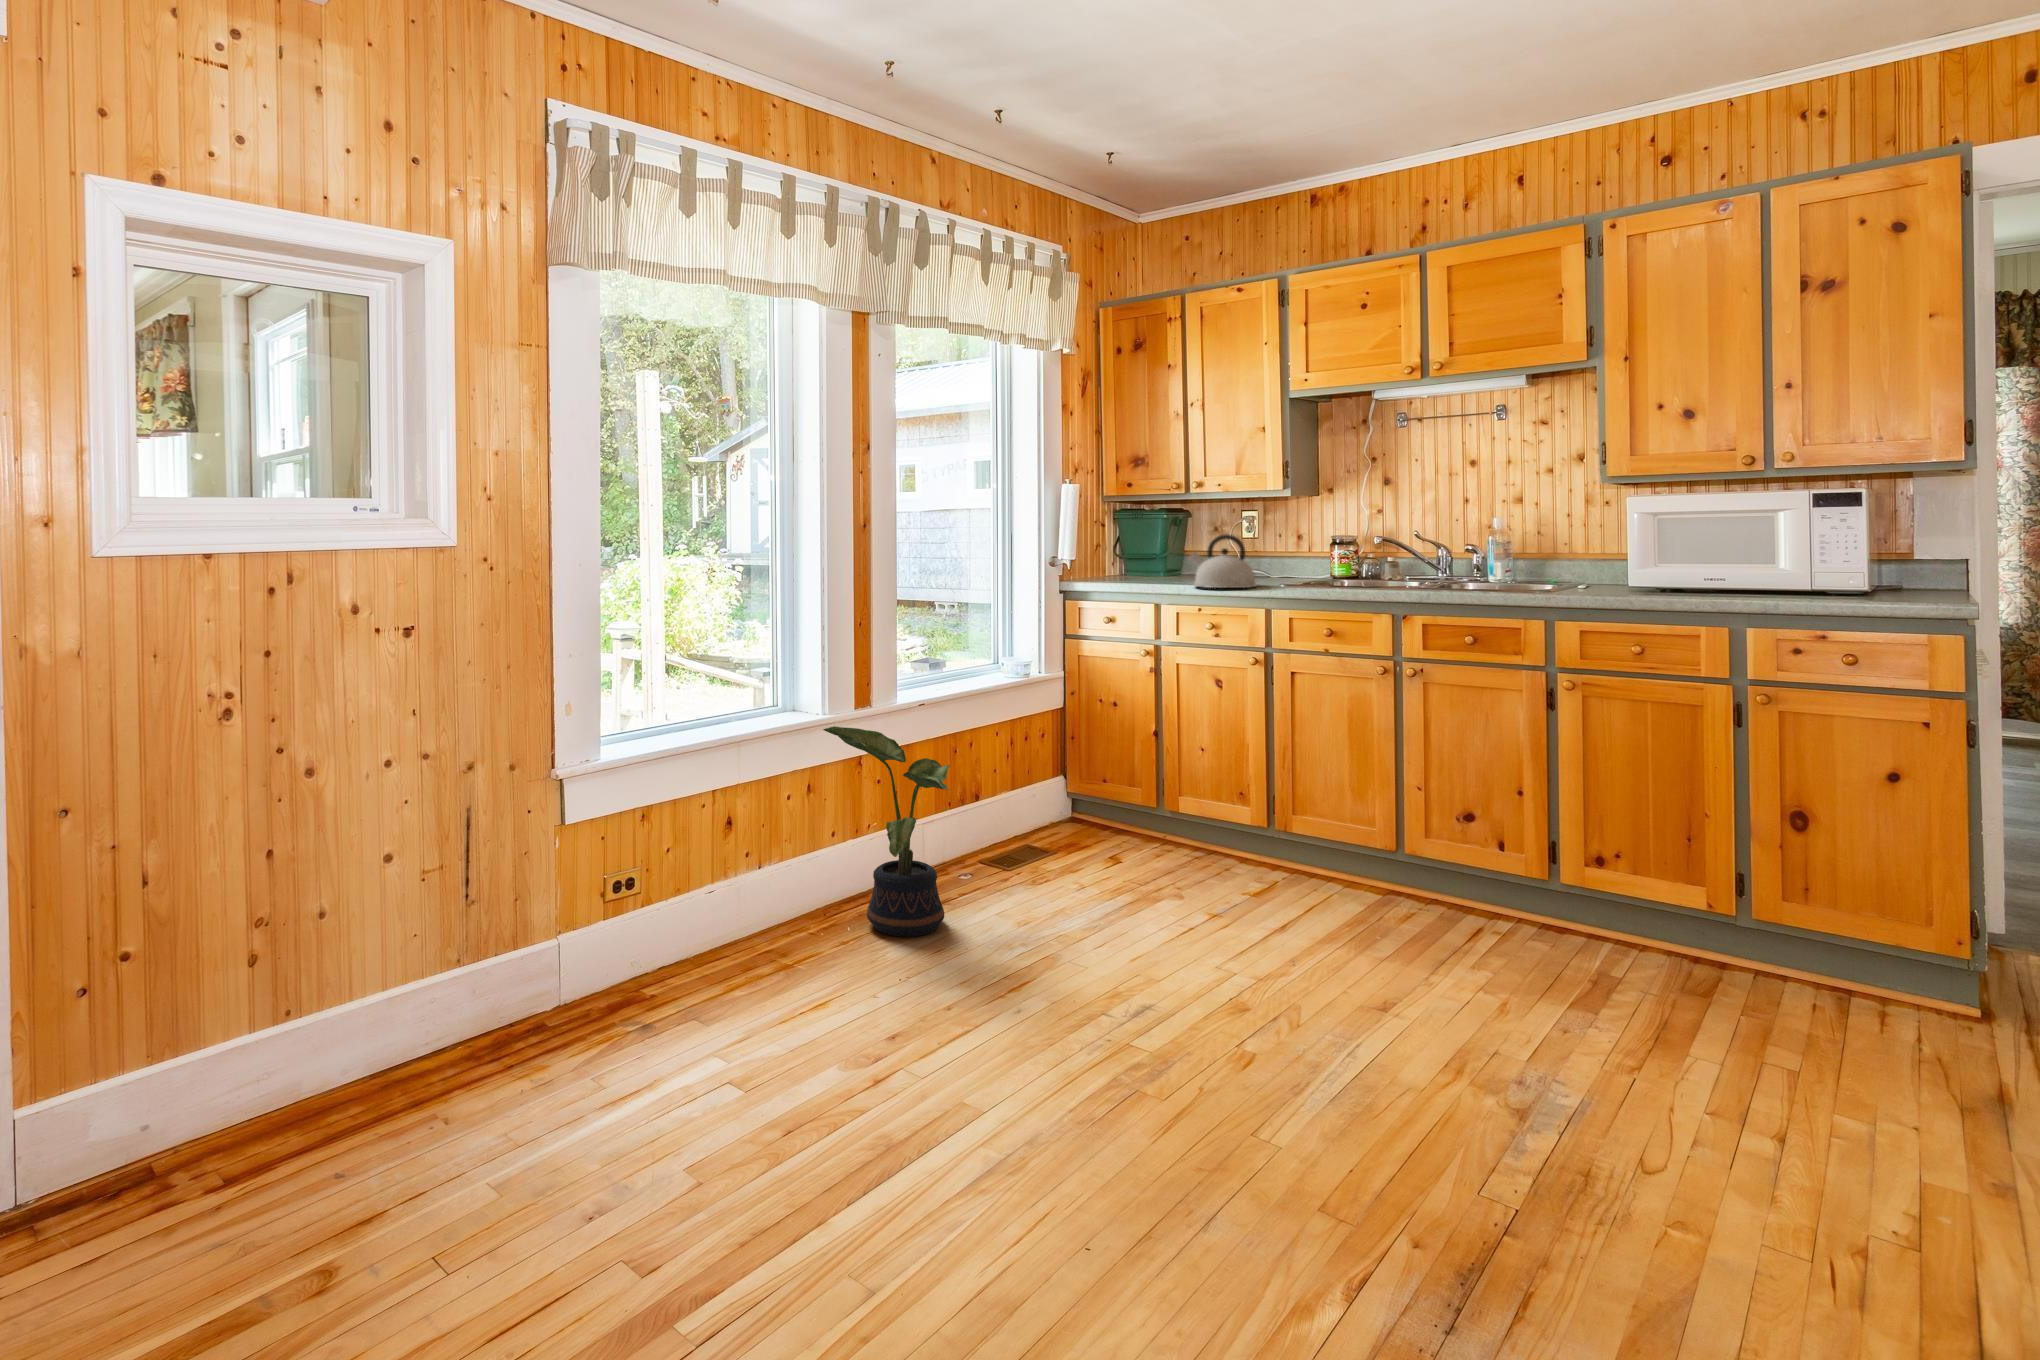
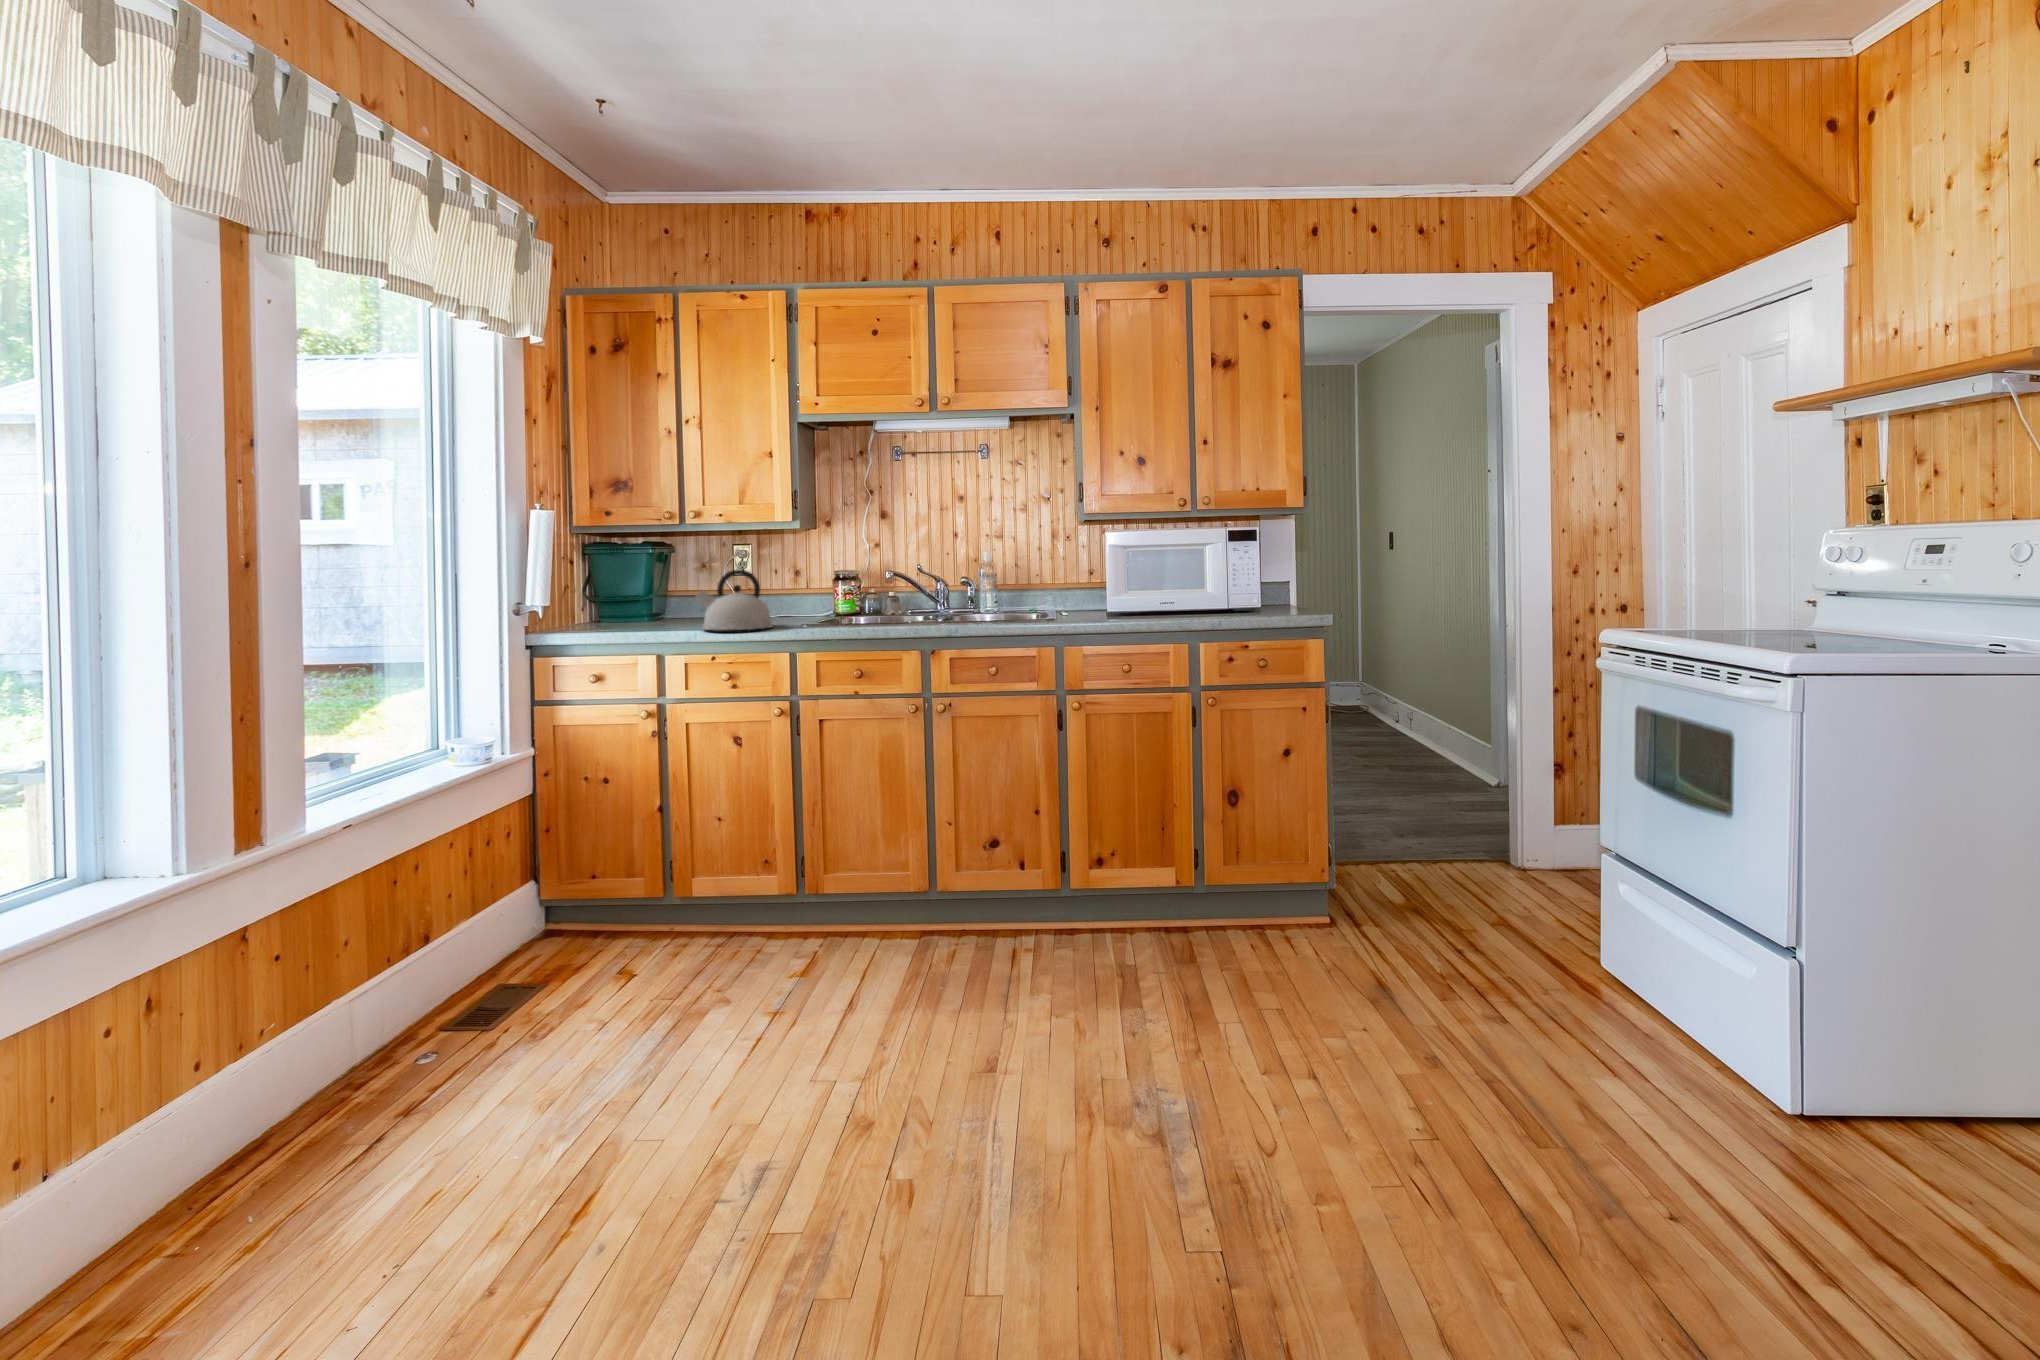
potted plant: present [823,726,950,937] -> none [181,882,441,1201]

